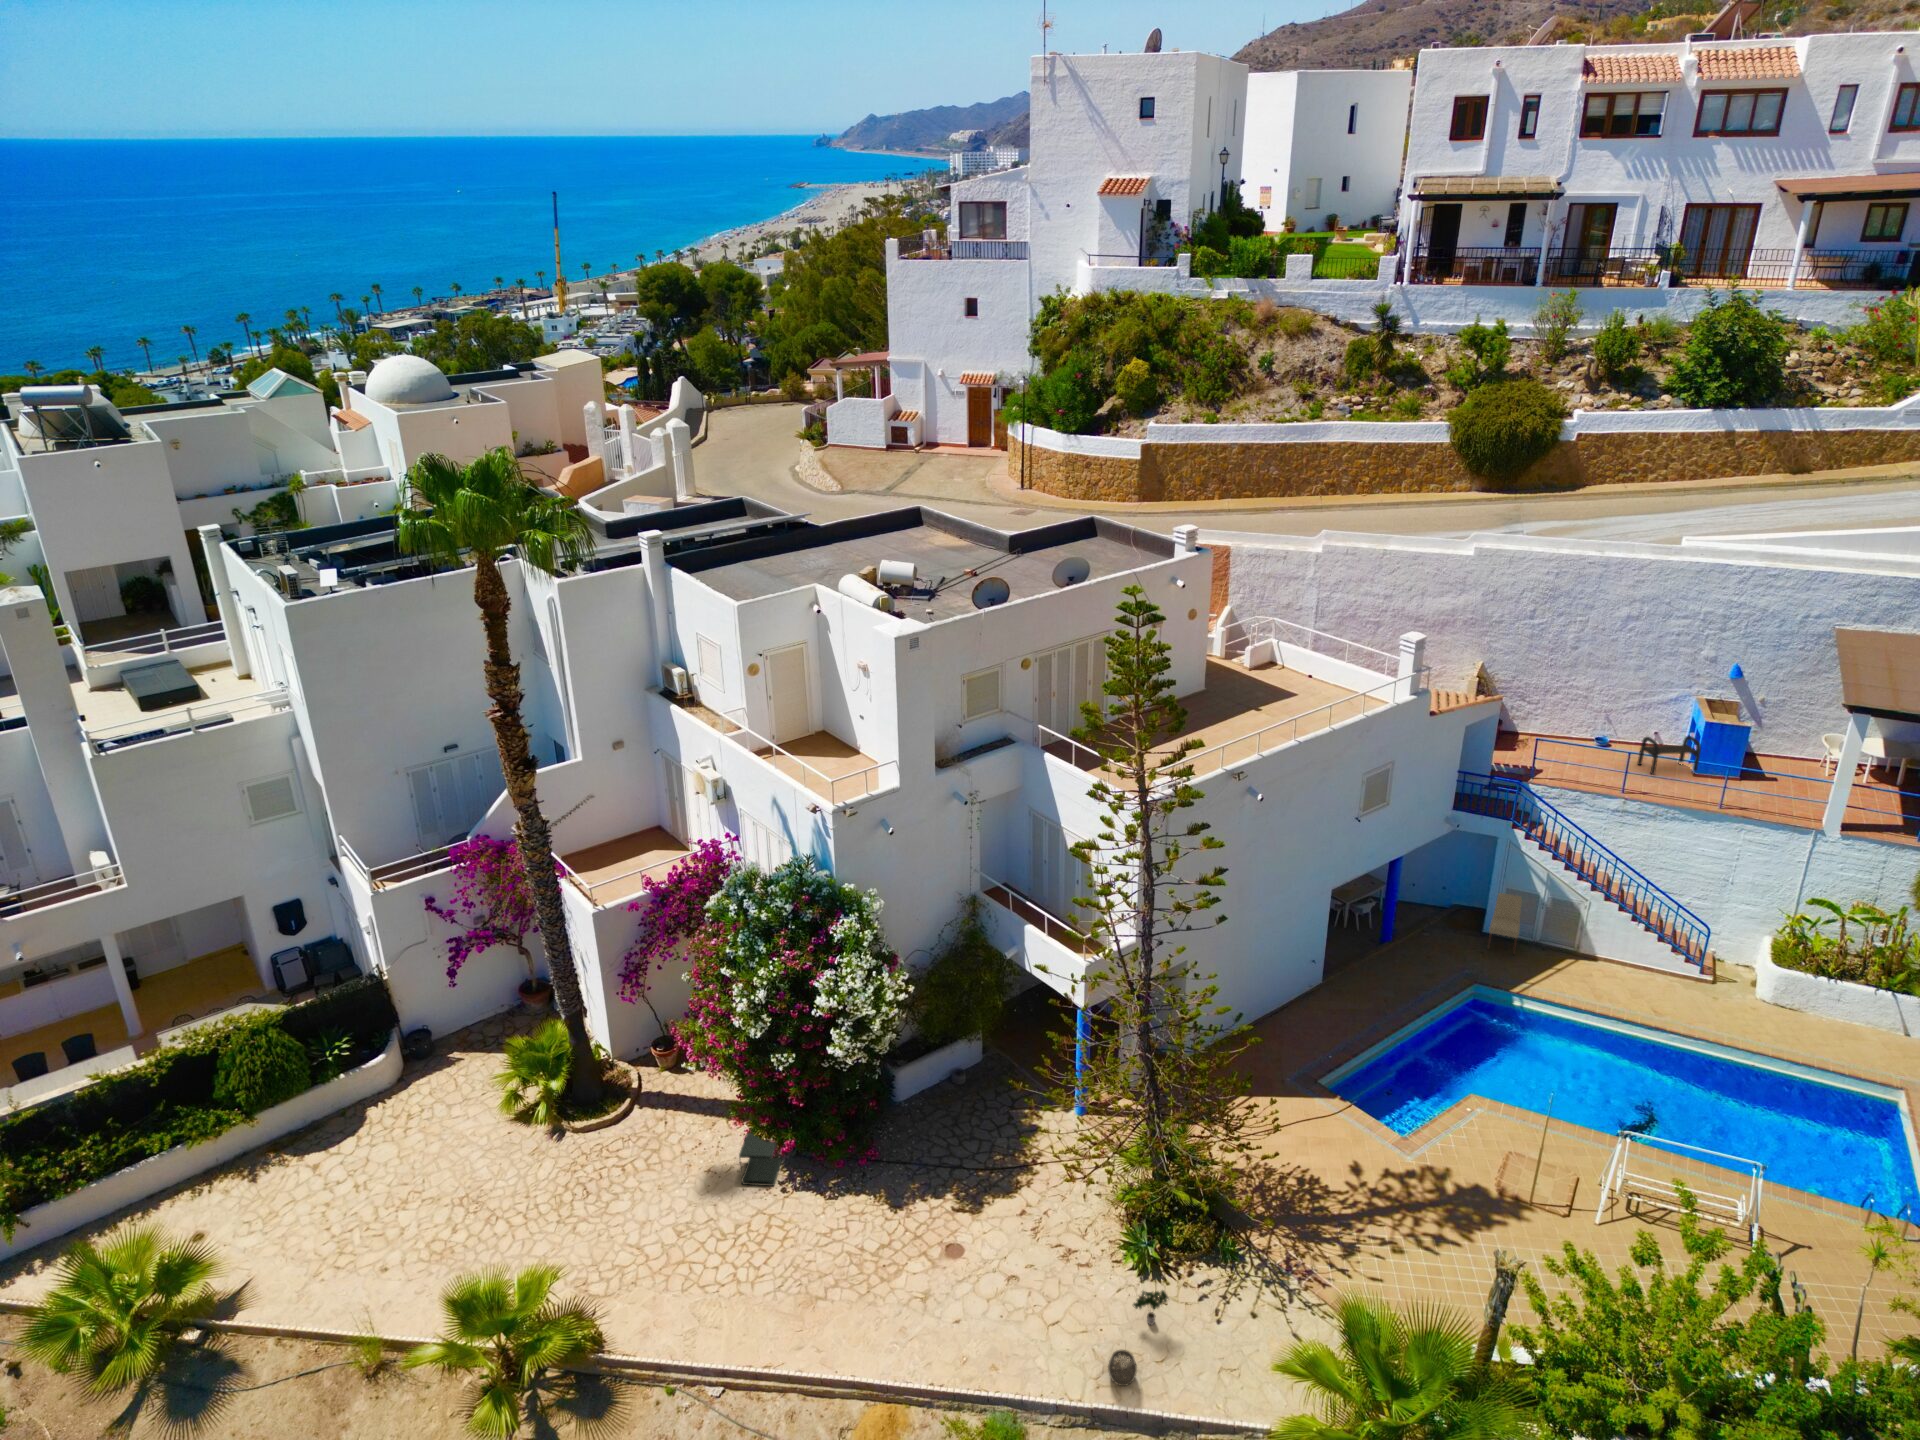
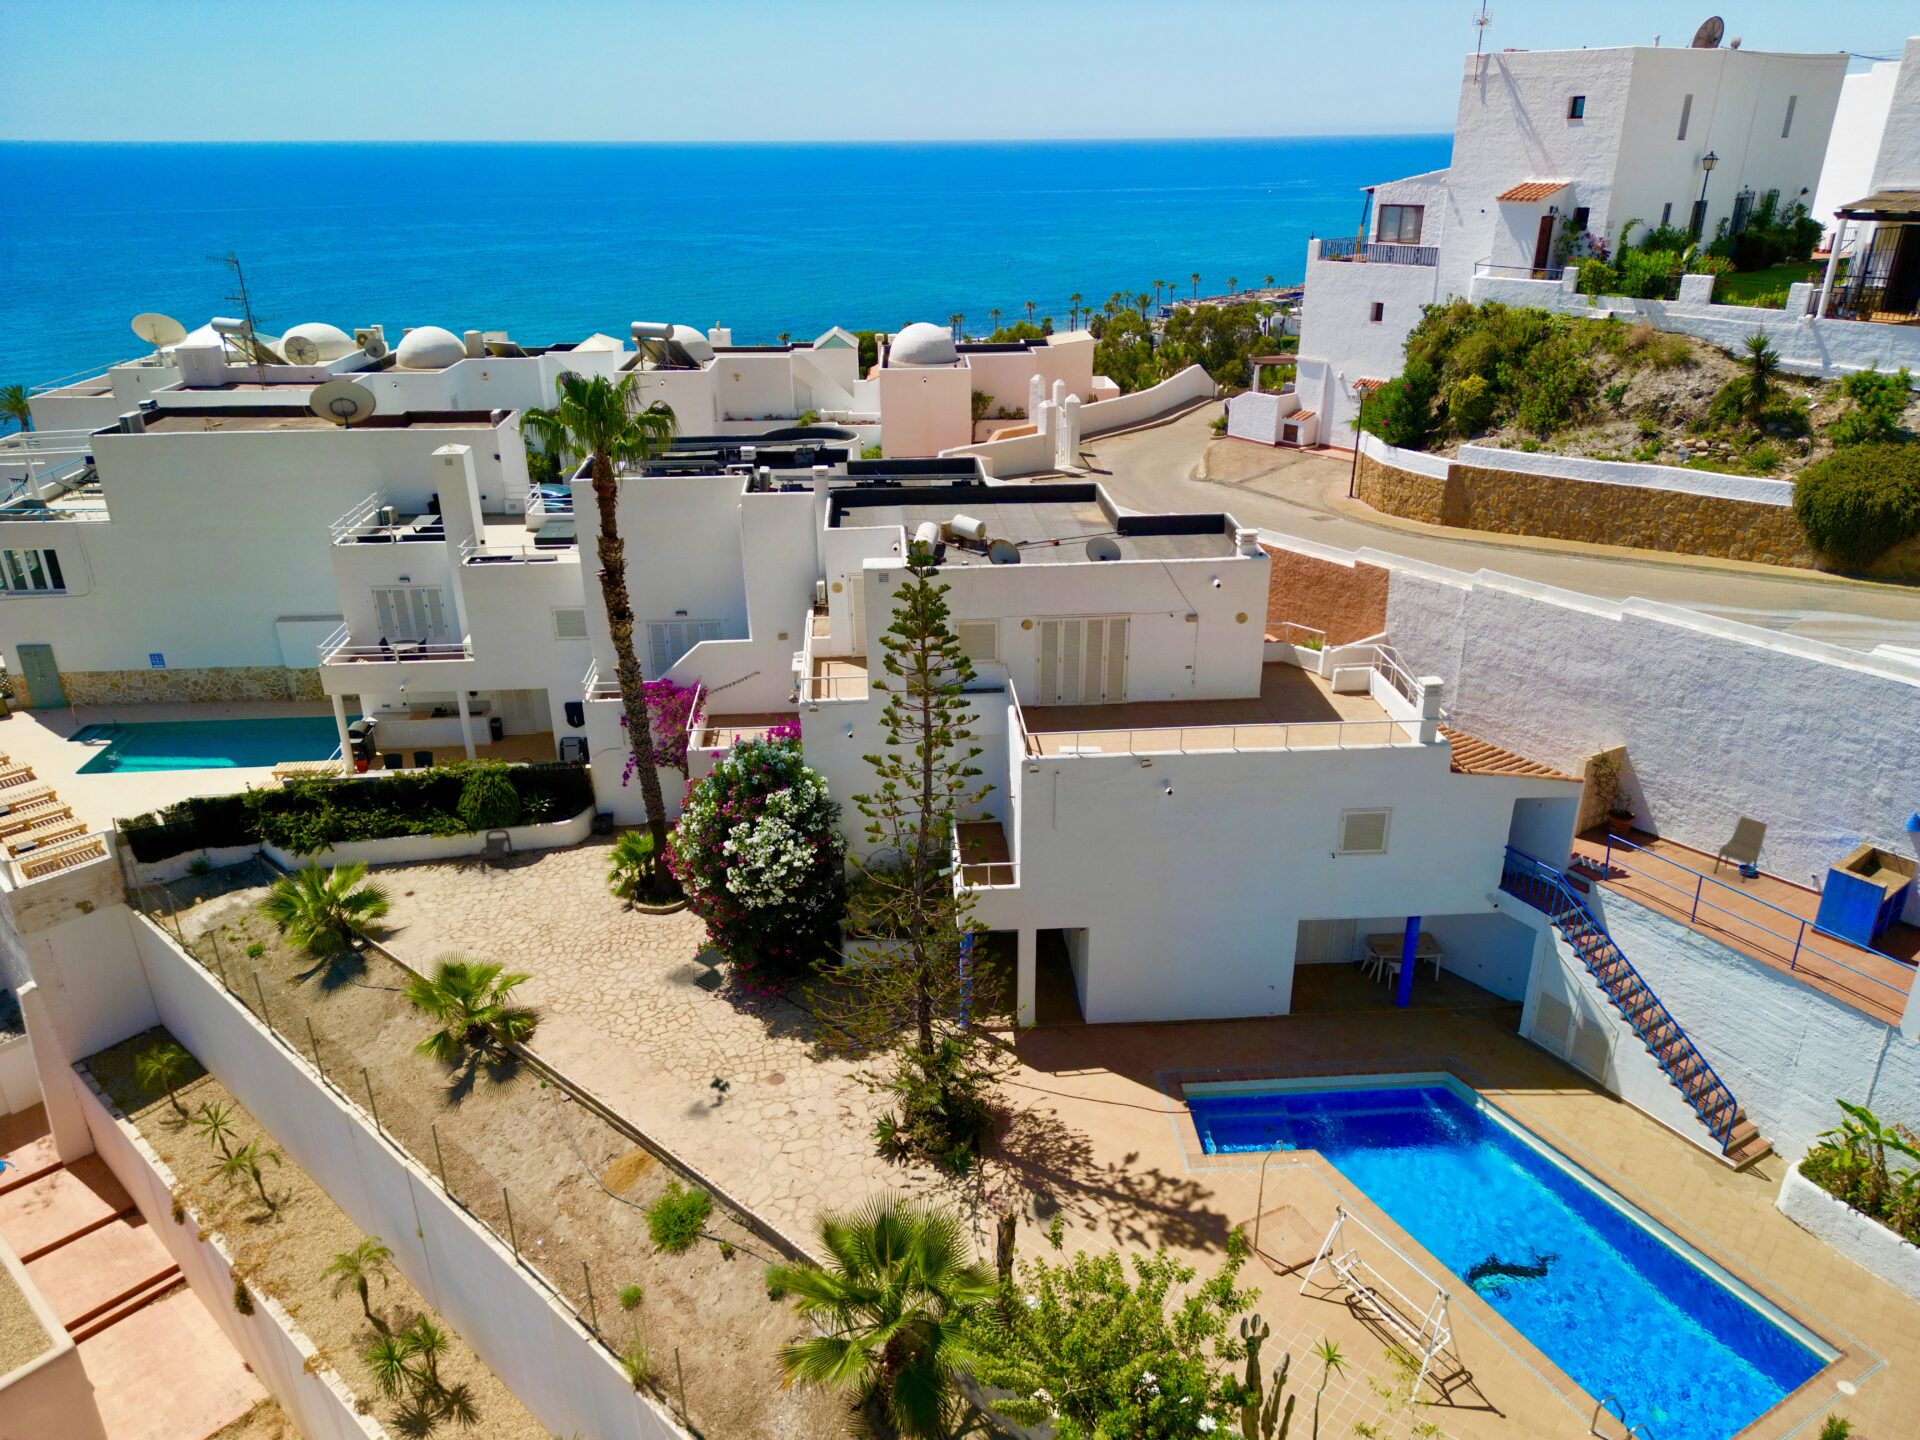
bench: present [1638,736,1701,775] -> present [480,829,513,873]
chair: present [1487,893,1522,954] -> present [1714,817,1767,882]
potted plant: present [1133,1290,1169,1325] -> present [710,1077,730,1105]
woven basket: present [1108,1350,1137,1386] -> present [1033,1189,1057,1218]

